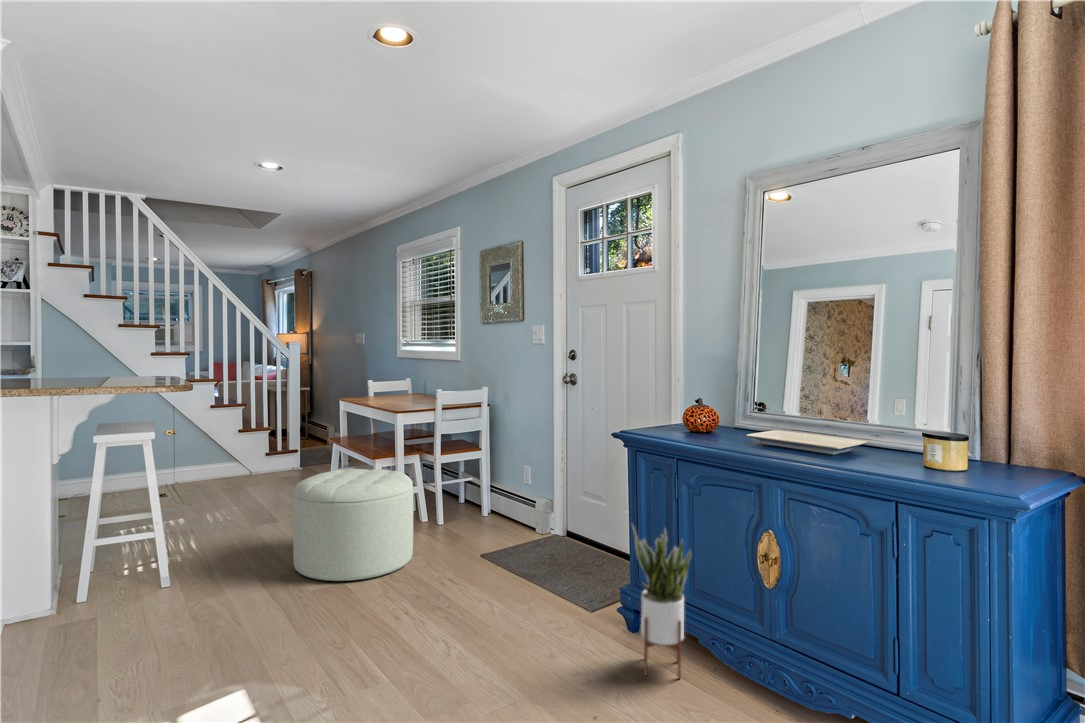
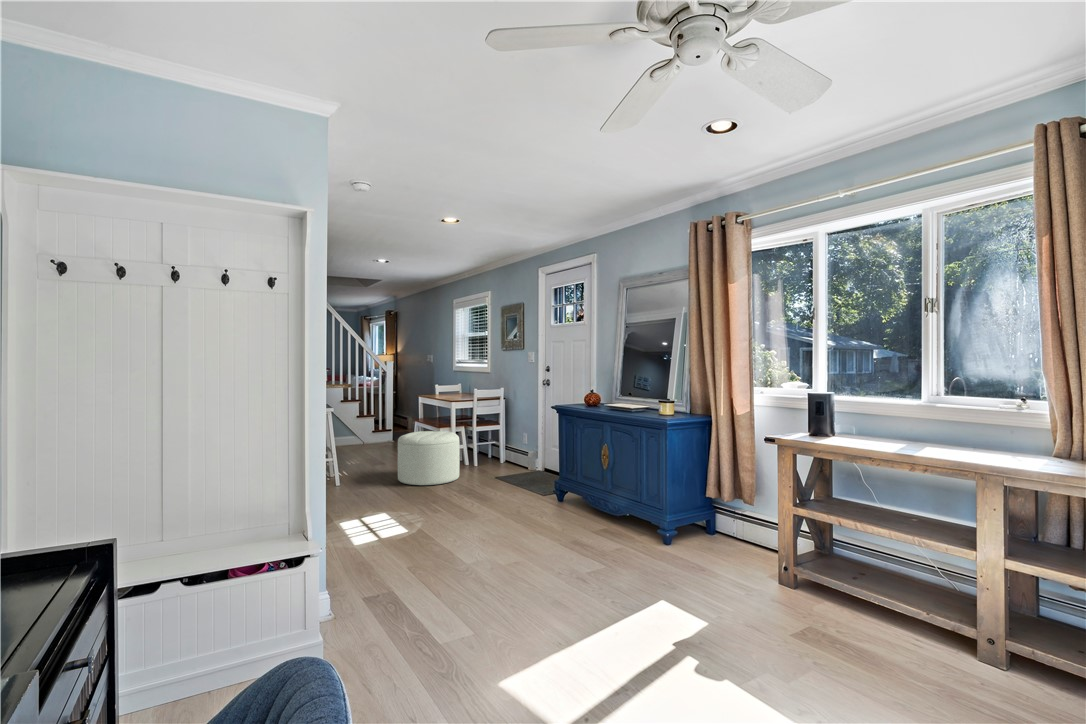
potted plant: present [632,525,691,679] -> none [556,447,581,515]

